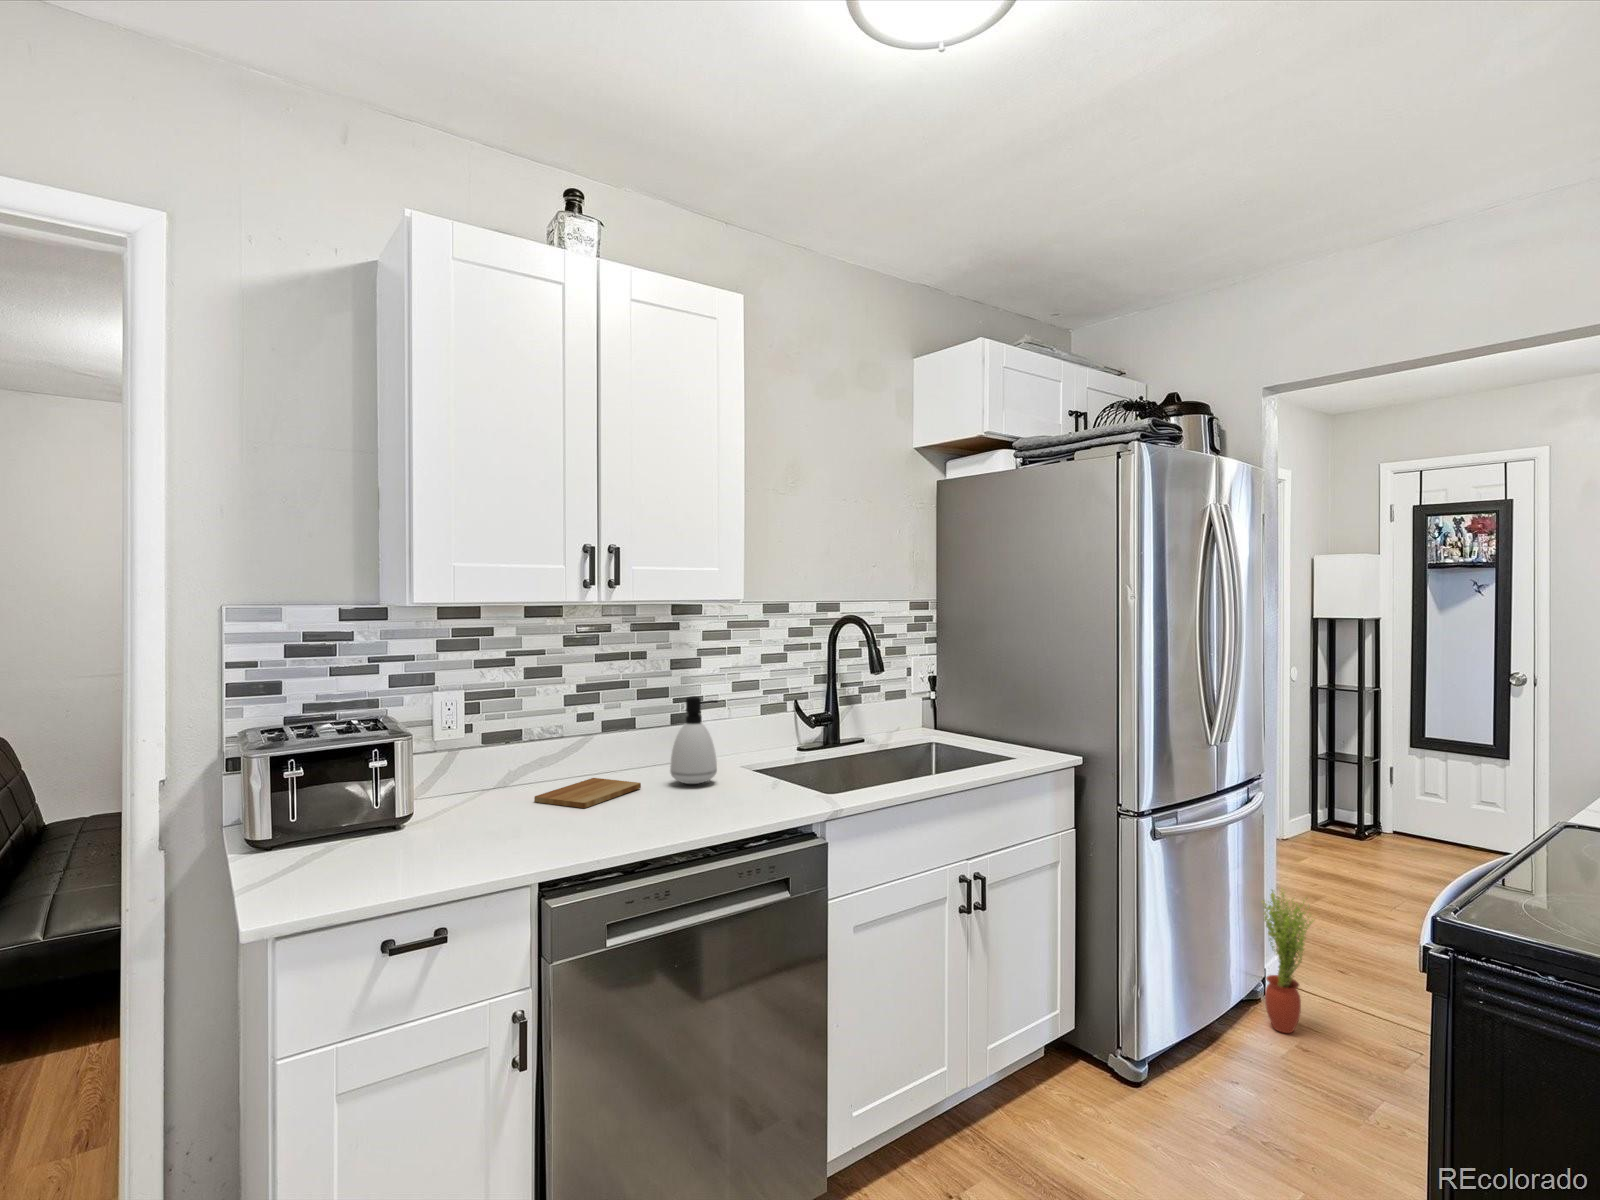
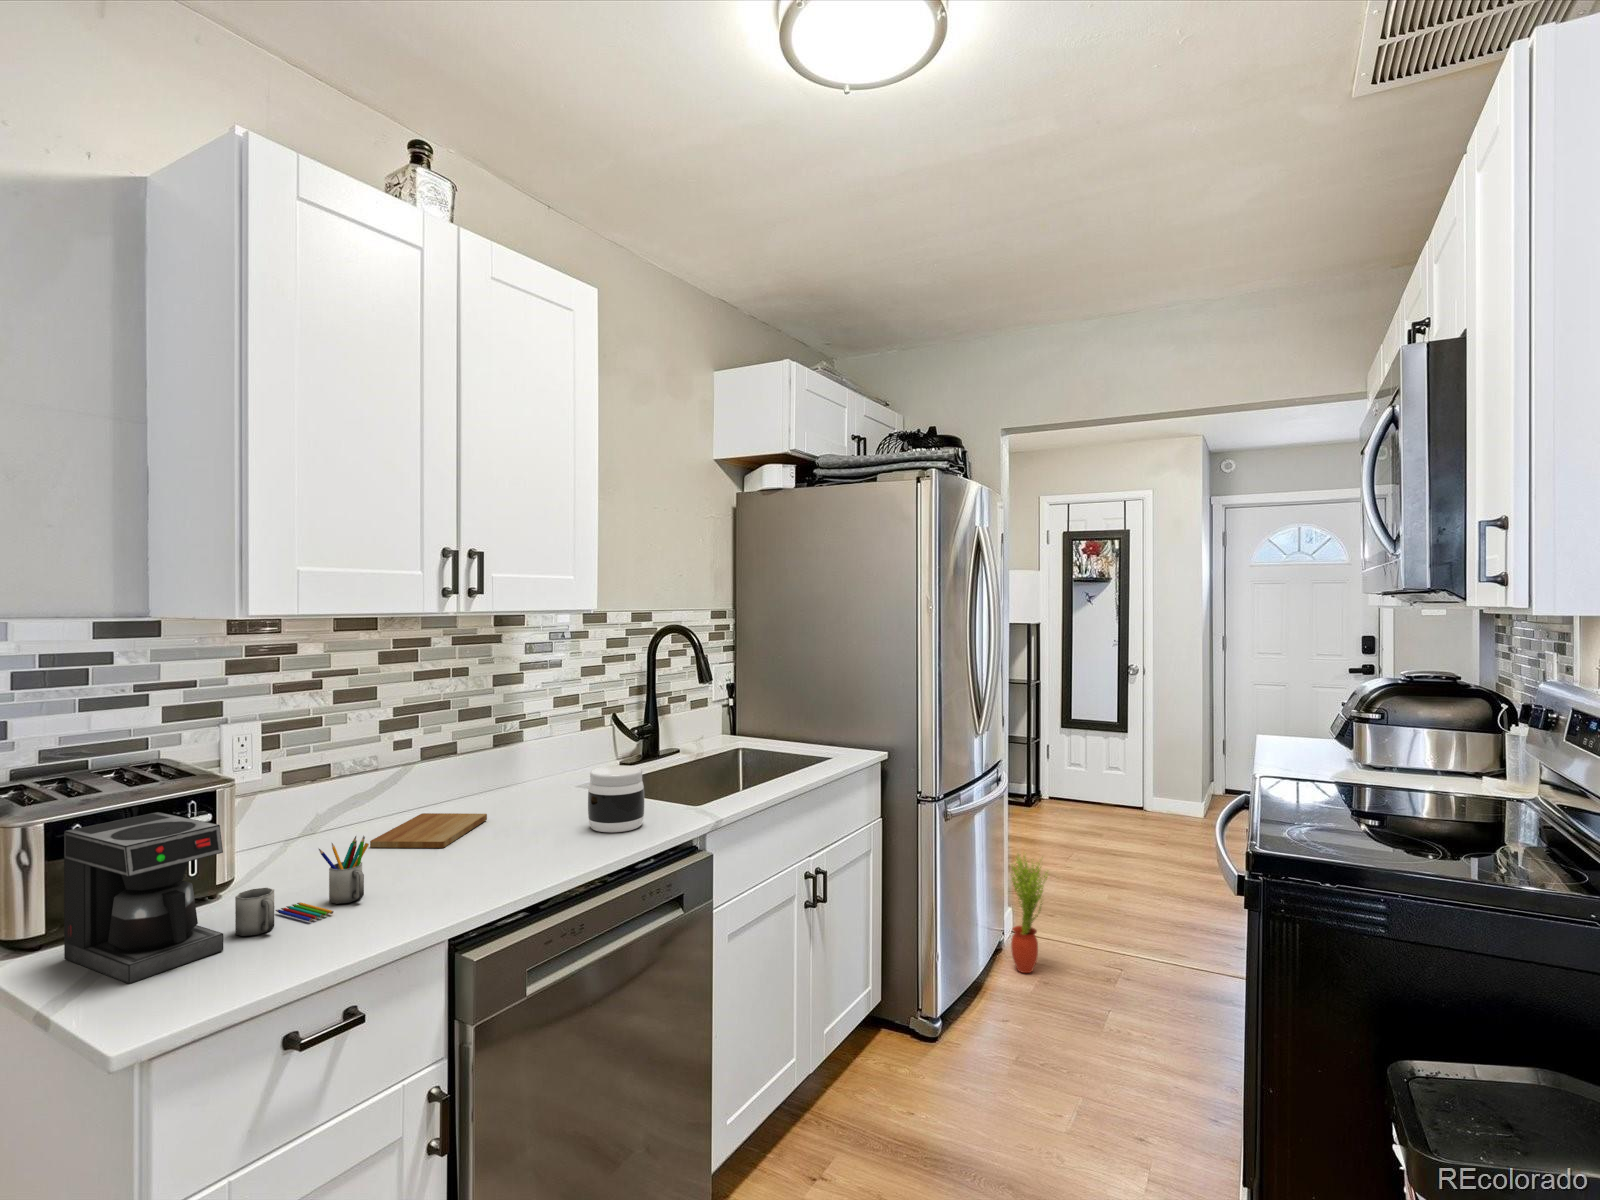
soap dispenser: present [670,696,718,784] -> none [516,714,570,810]
jar: none [712,748,765,811] -> present [588,765,644,832]
coffee maker: none [272,755,495,883] -> present [64,812,369,984]

